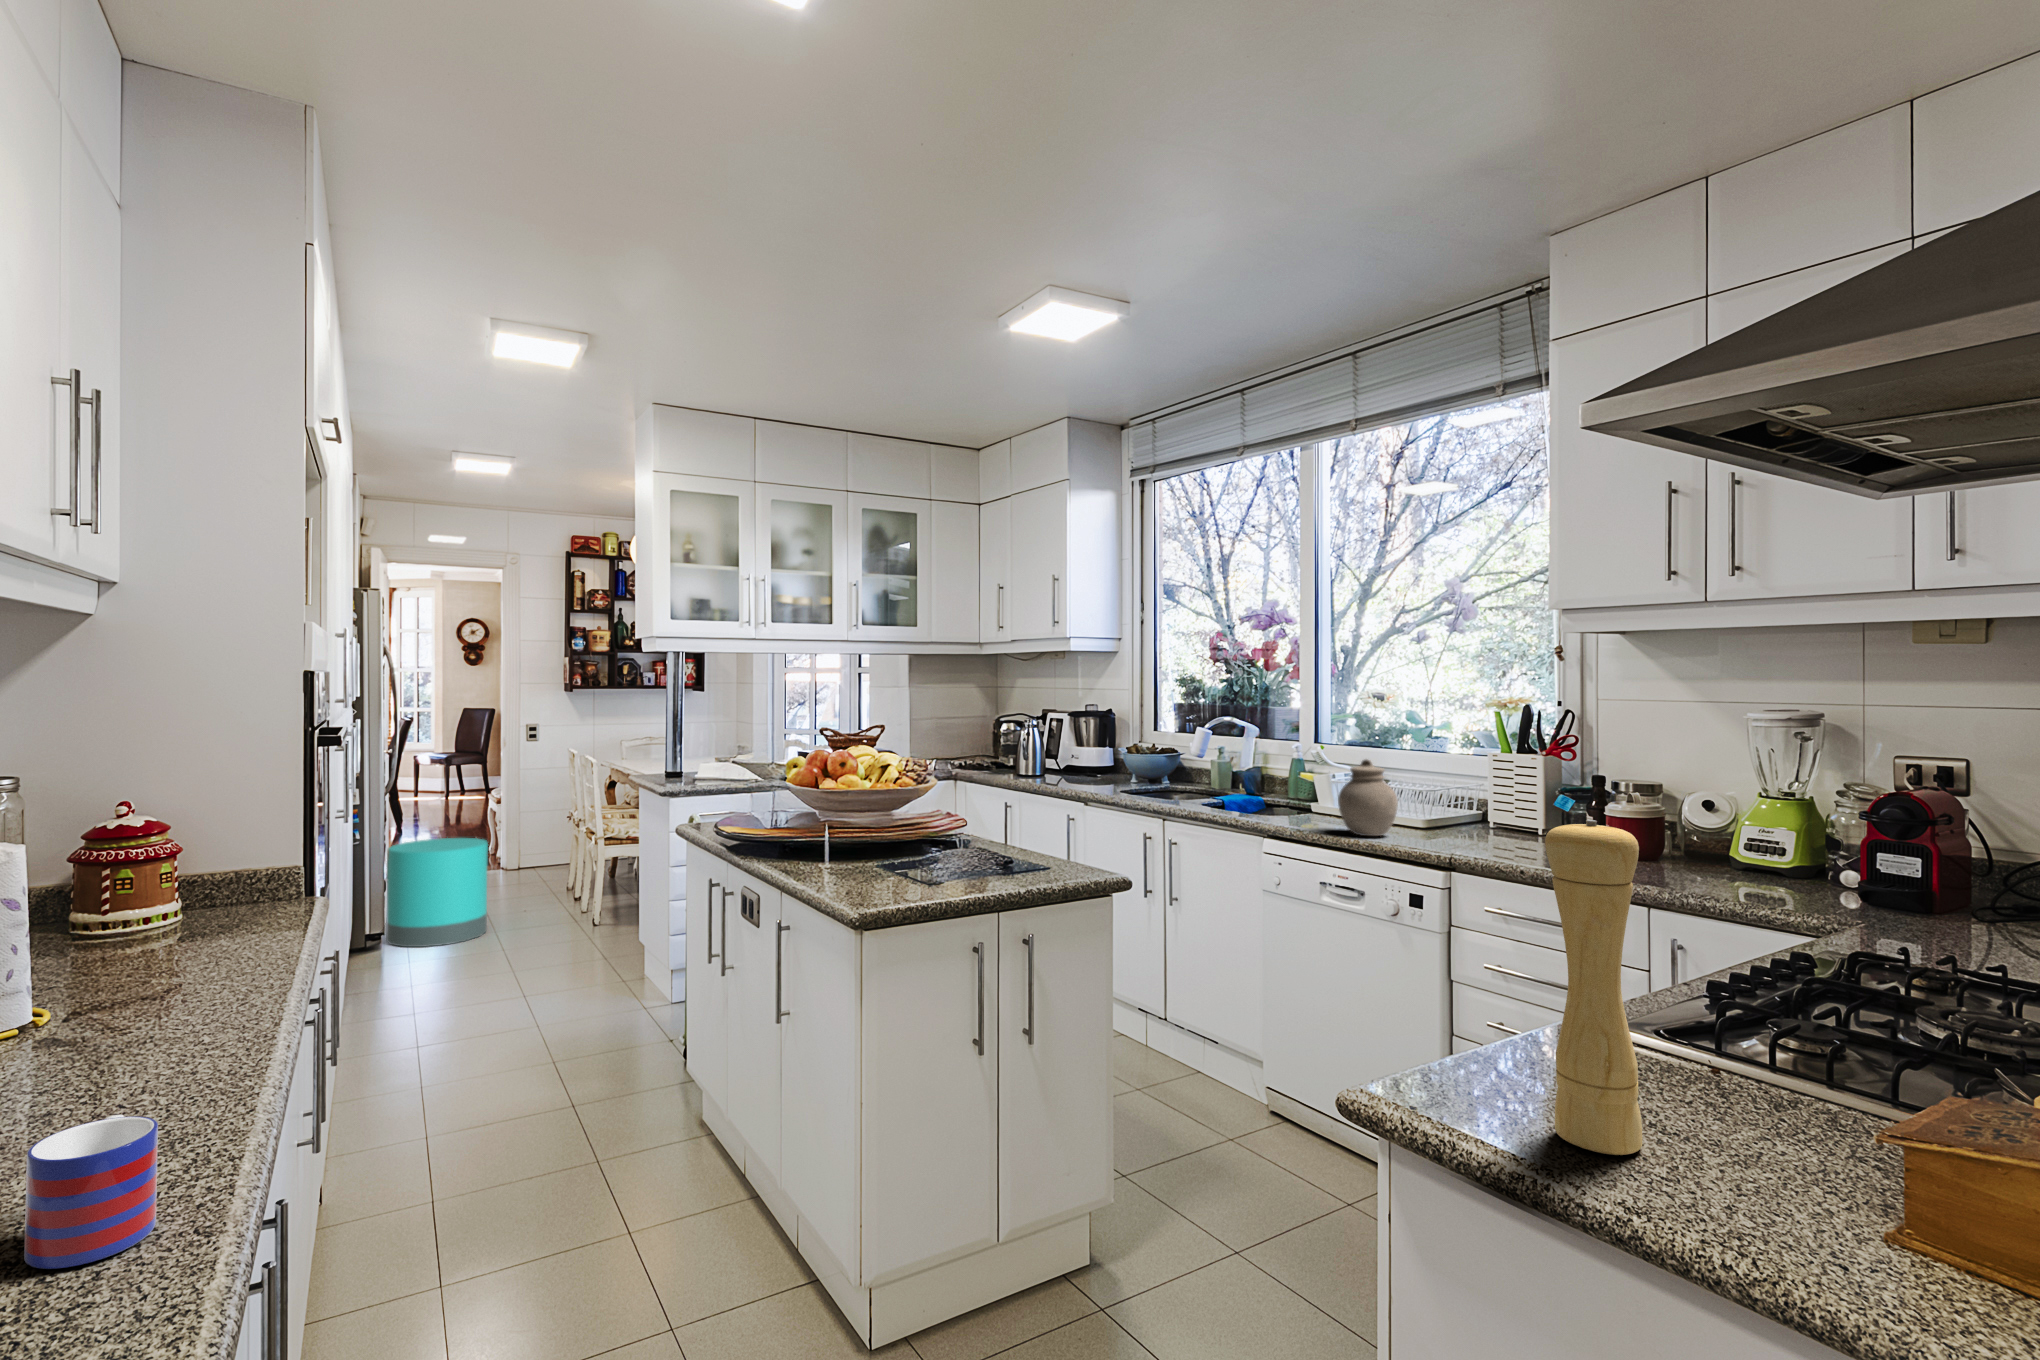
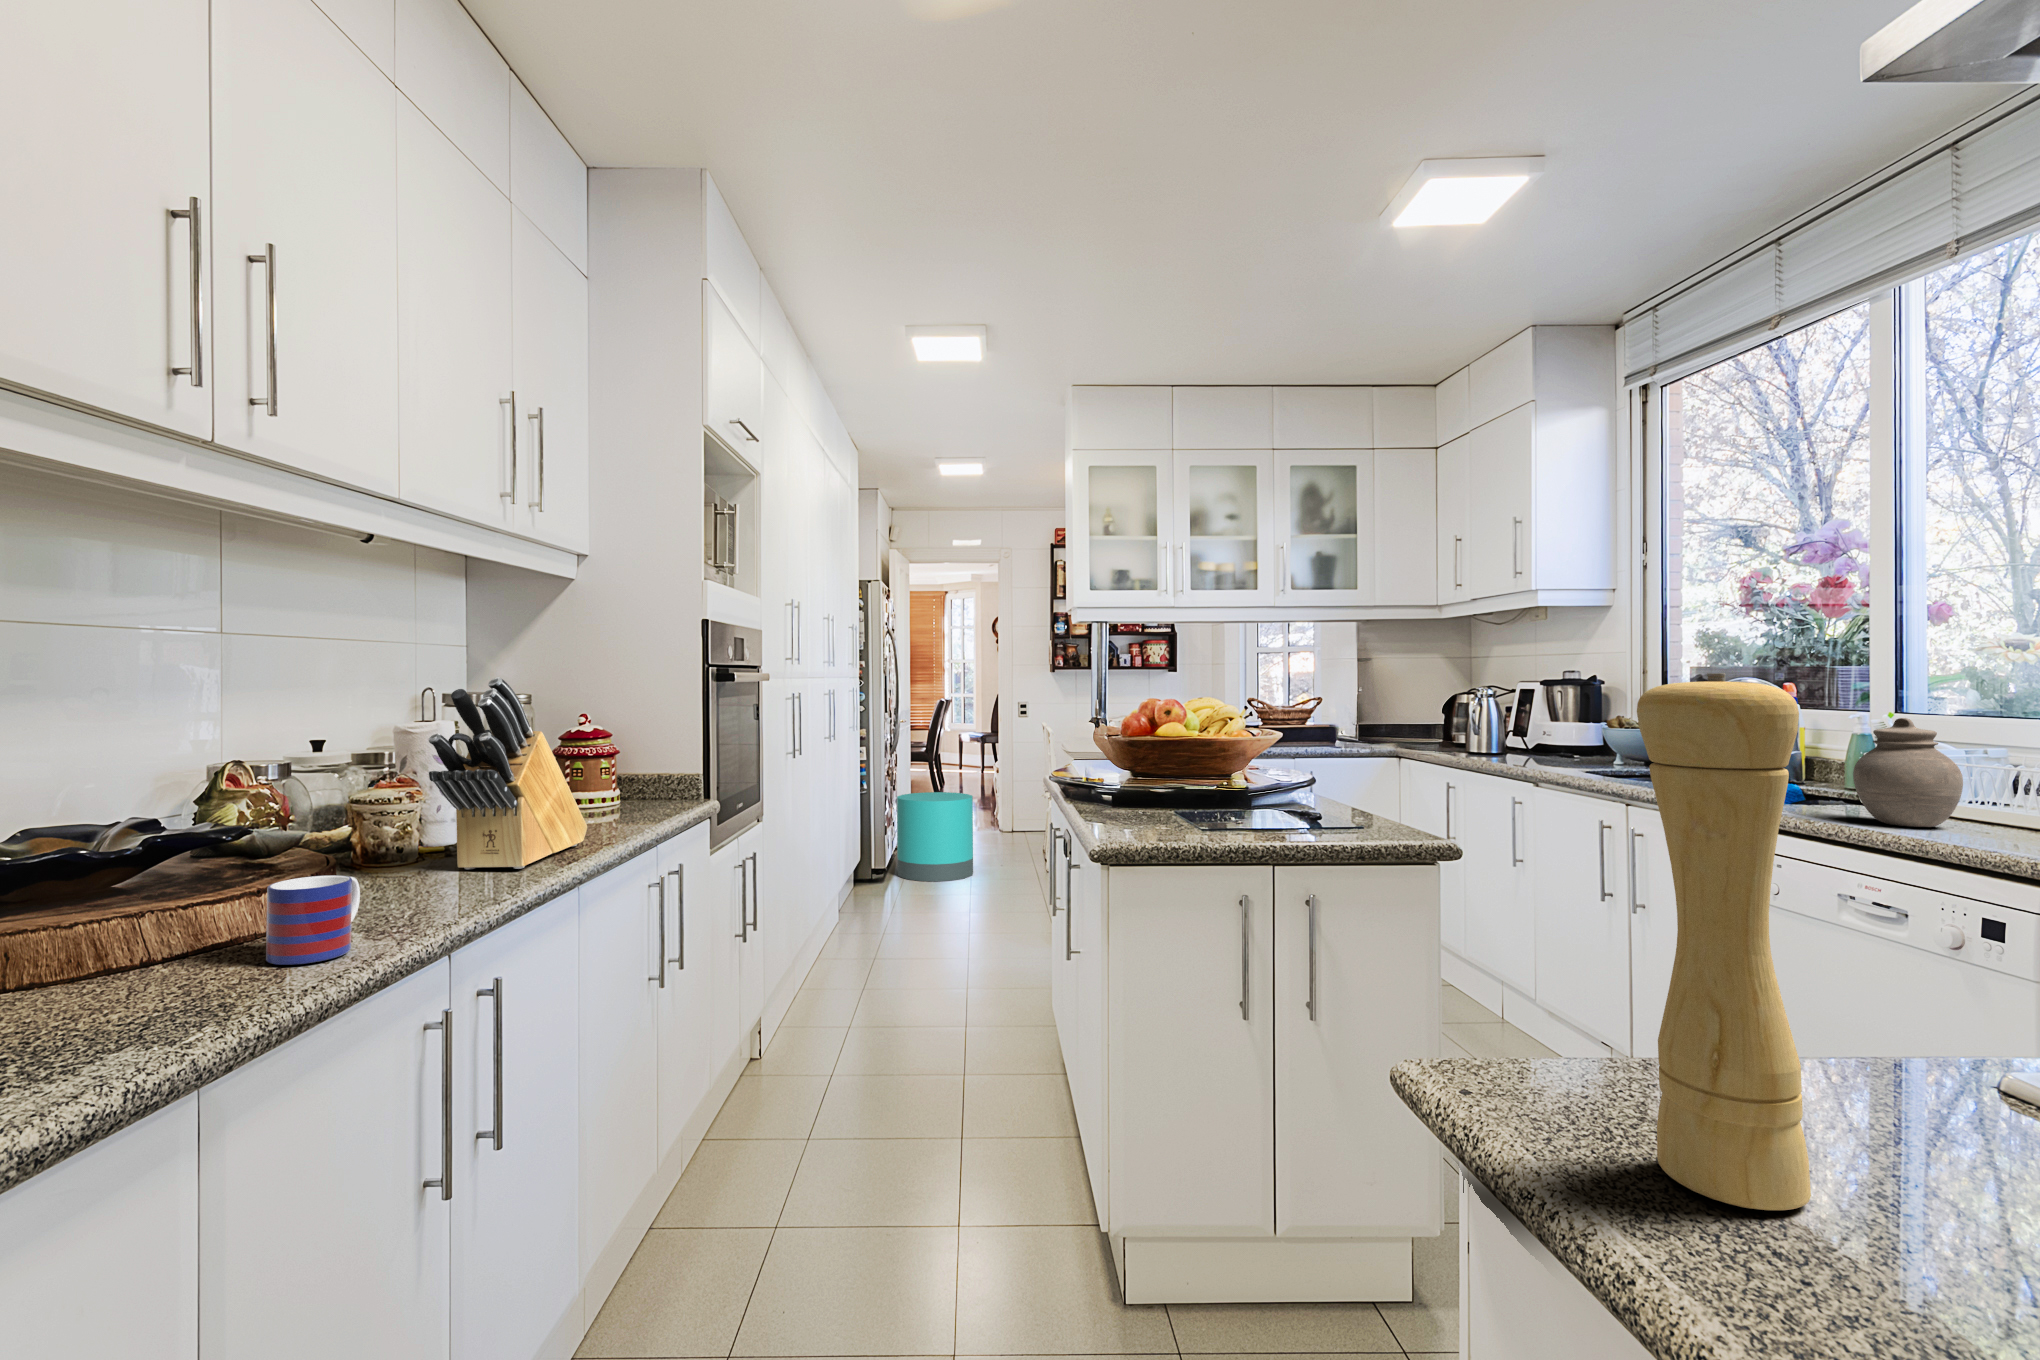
knife block: none [82,792,238,1060] -> present [429,677,588,869]

